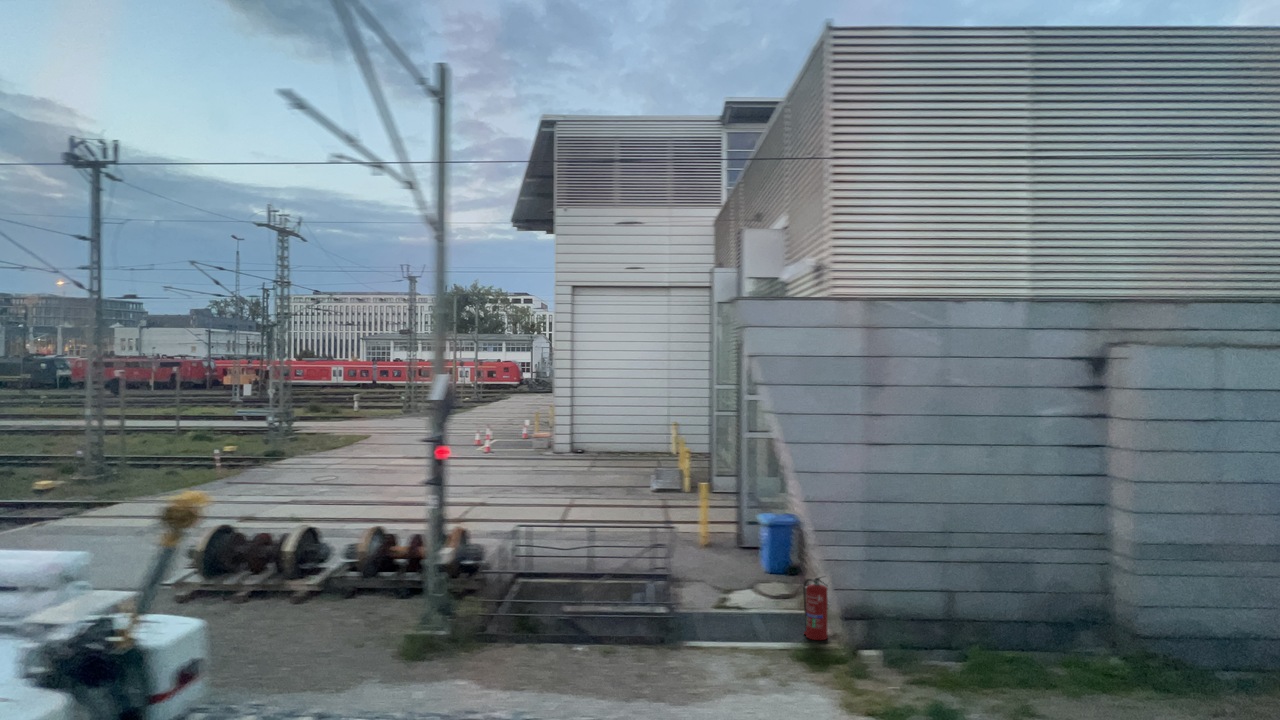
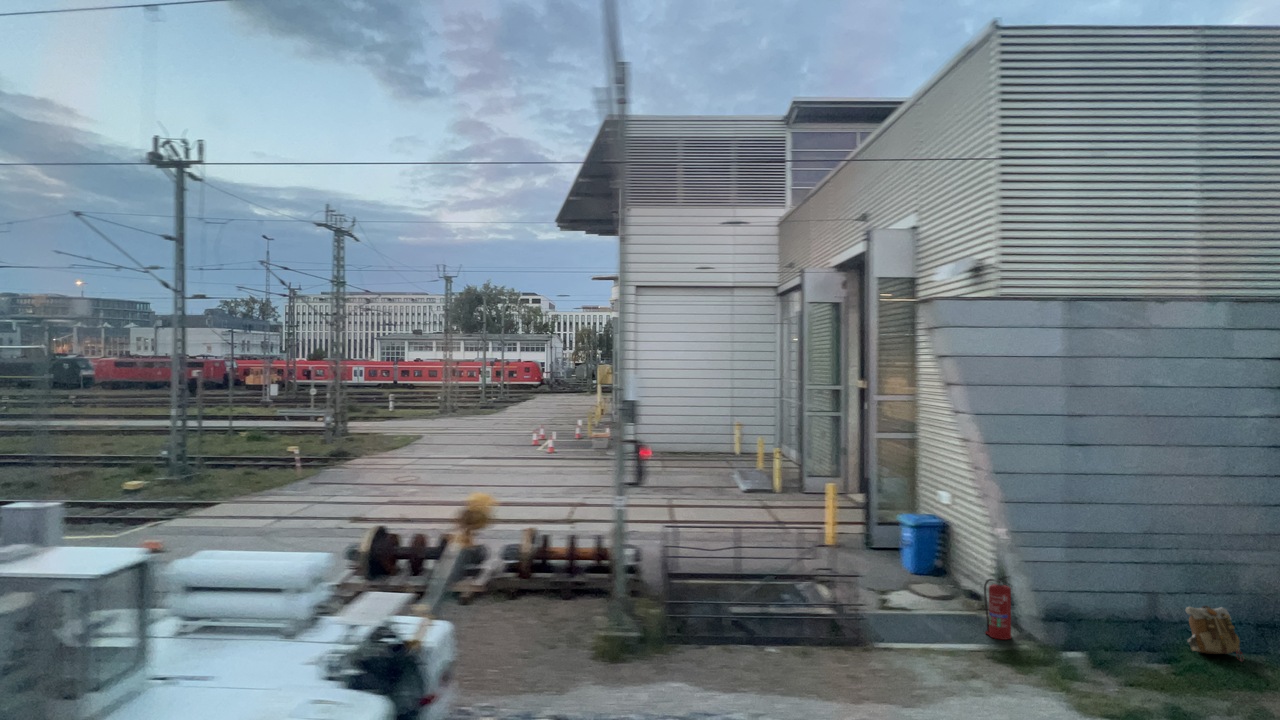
backpack: none [996,606,1048,663] -> present [1186,606,1242,661]

